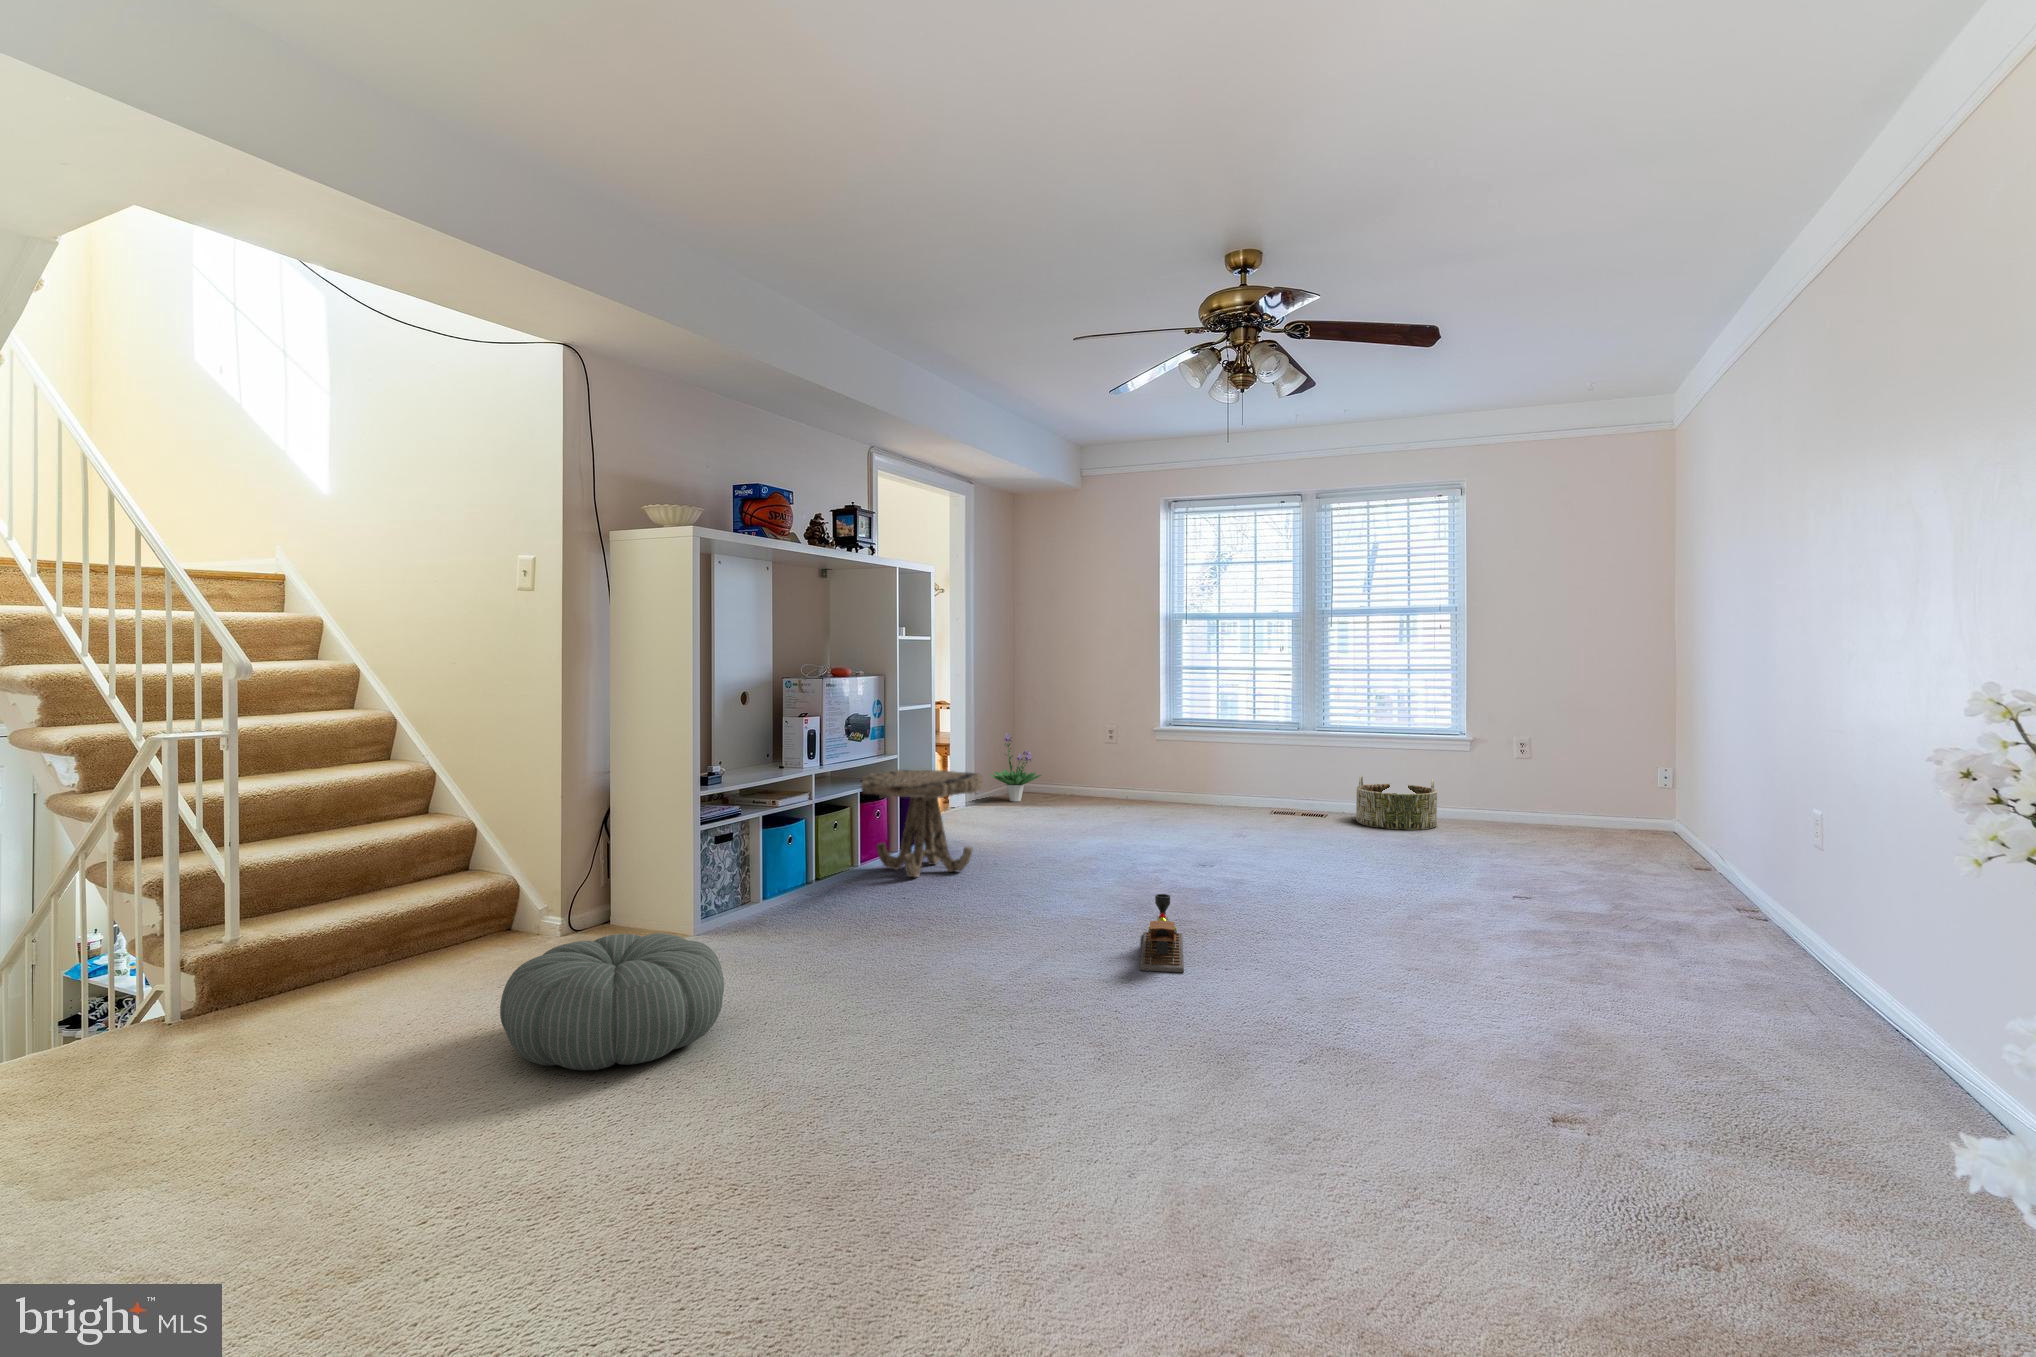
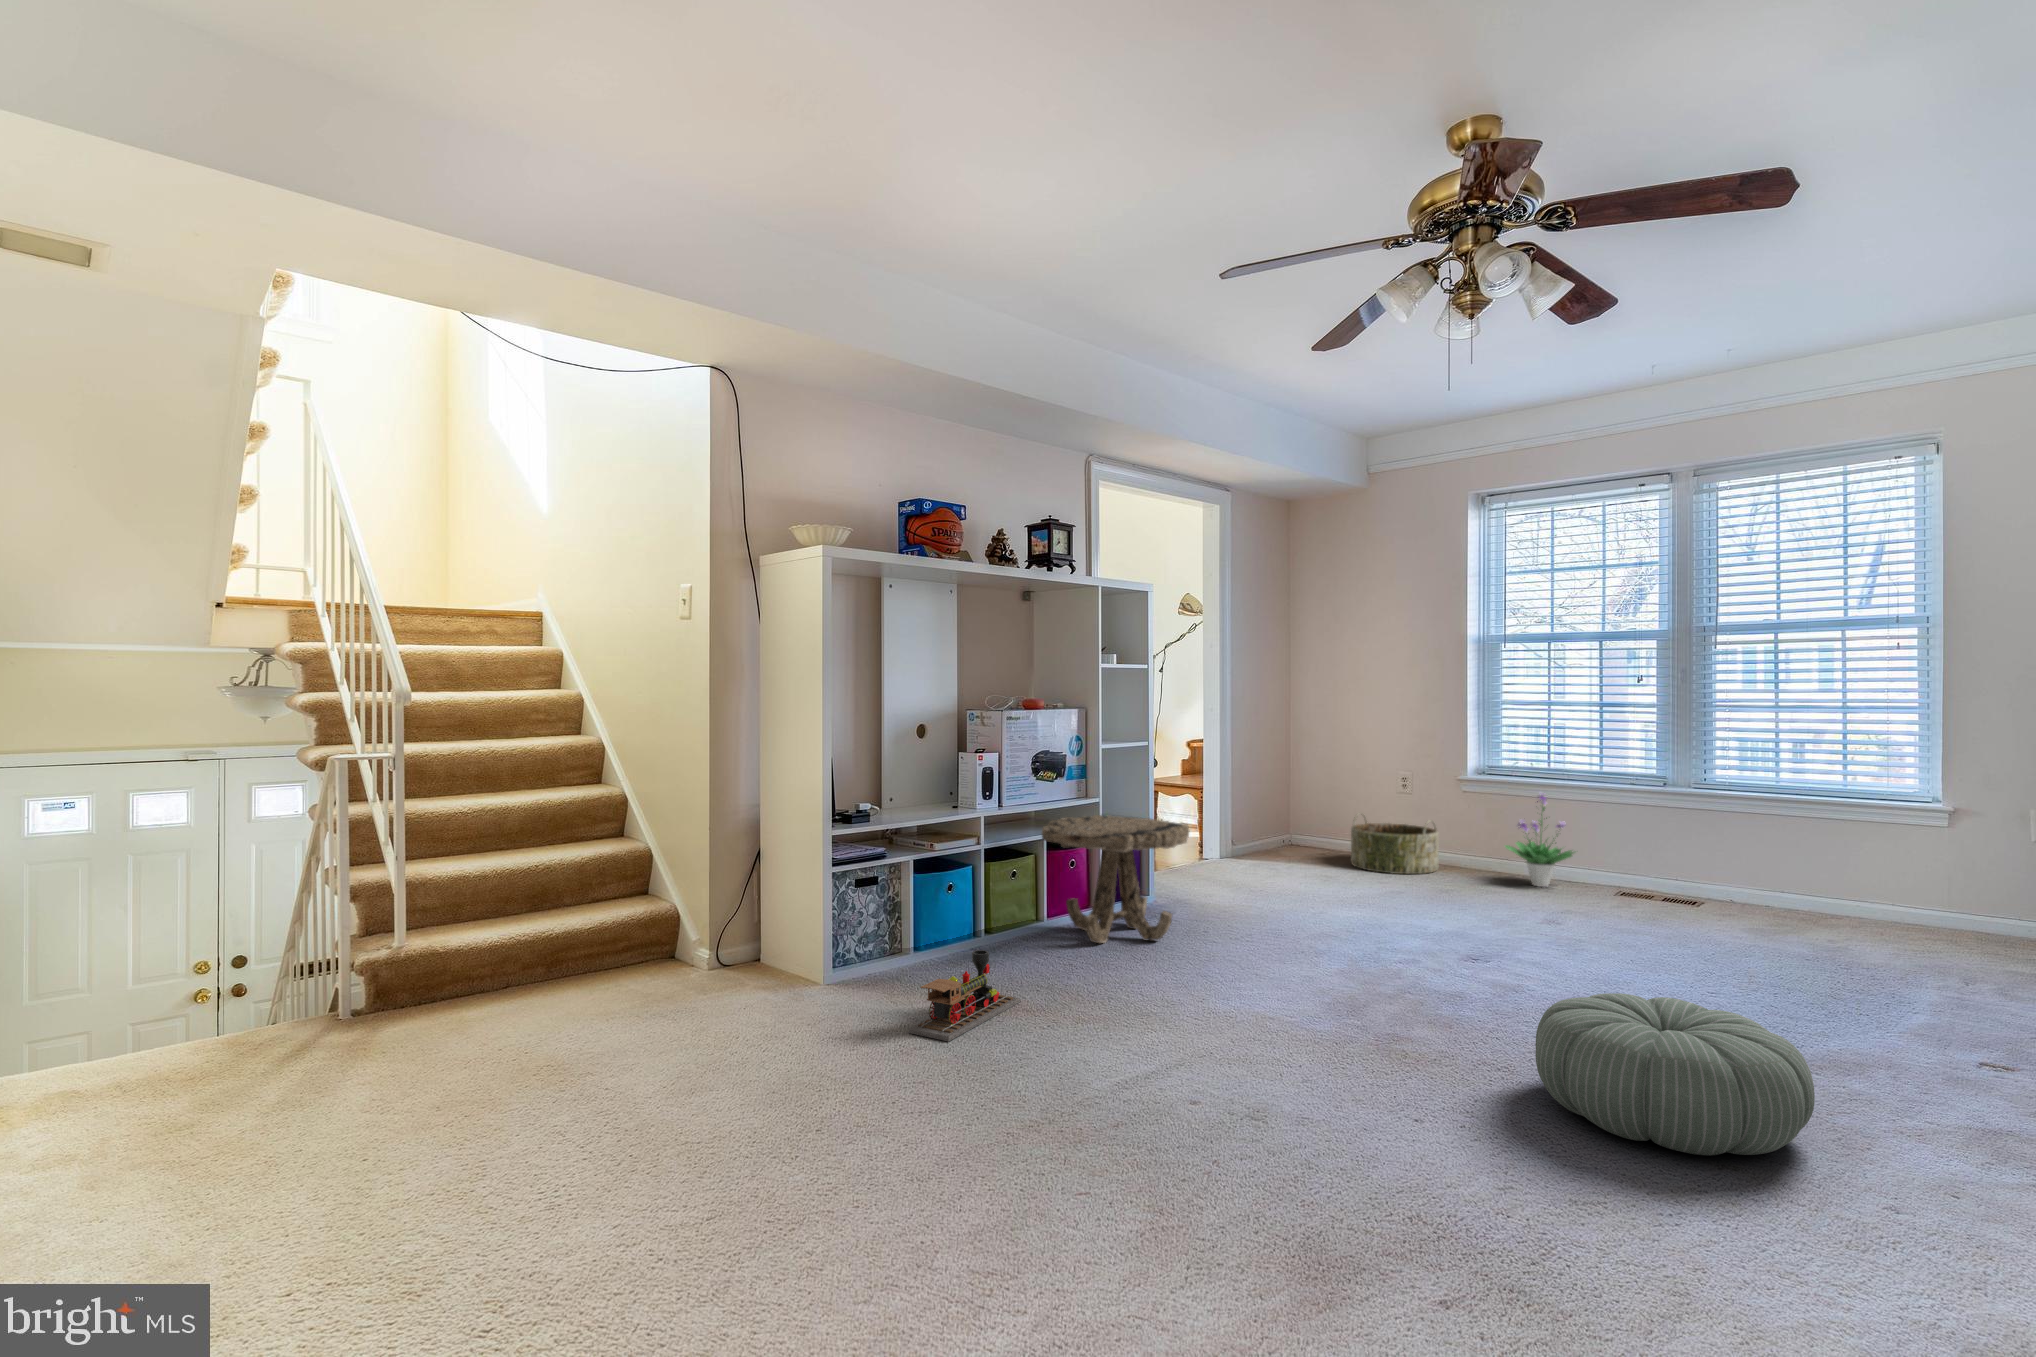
potted plant: present [991,733,1041,801] -> present [1505,793,1574,887]
basket: present [1356,775,1437,830] -> present [1351,816,1439,874]
toy train: present [1140,894,1184,972] -> present [908,950,1021,1042]
pouf: present [500,933,724,1070] -> present [1535,993,1815,1155]

